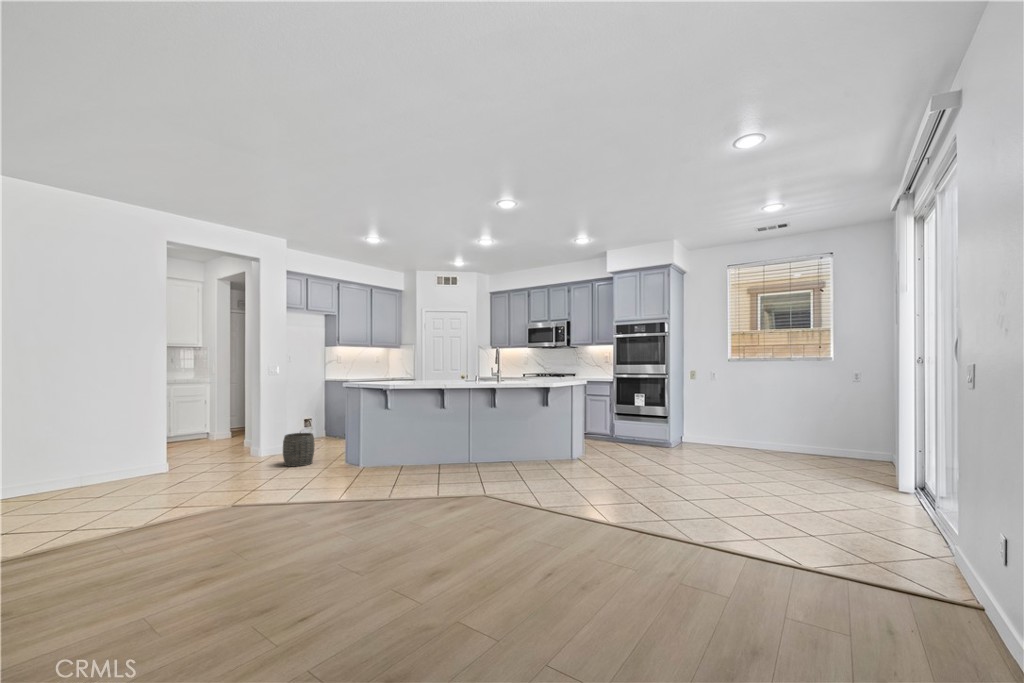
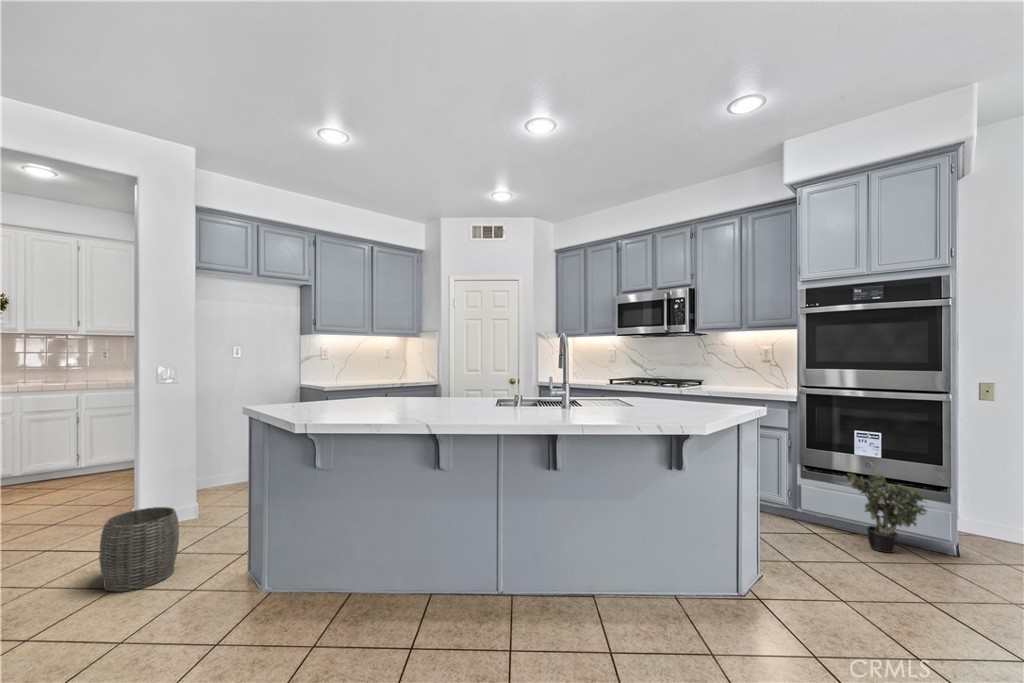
potted plant: none [628,413,657,447] -> present [844,473,927,553]

